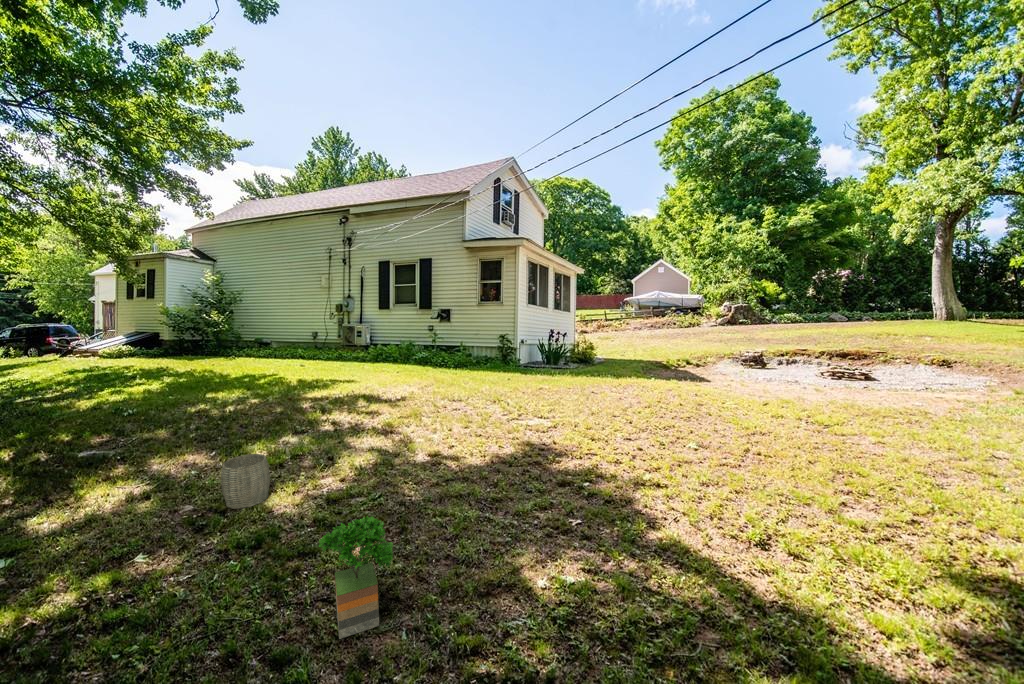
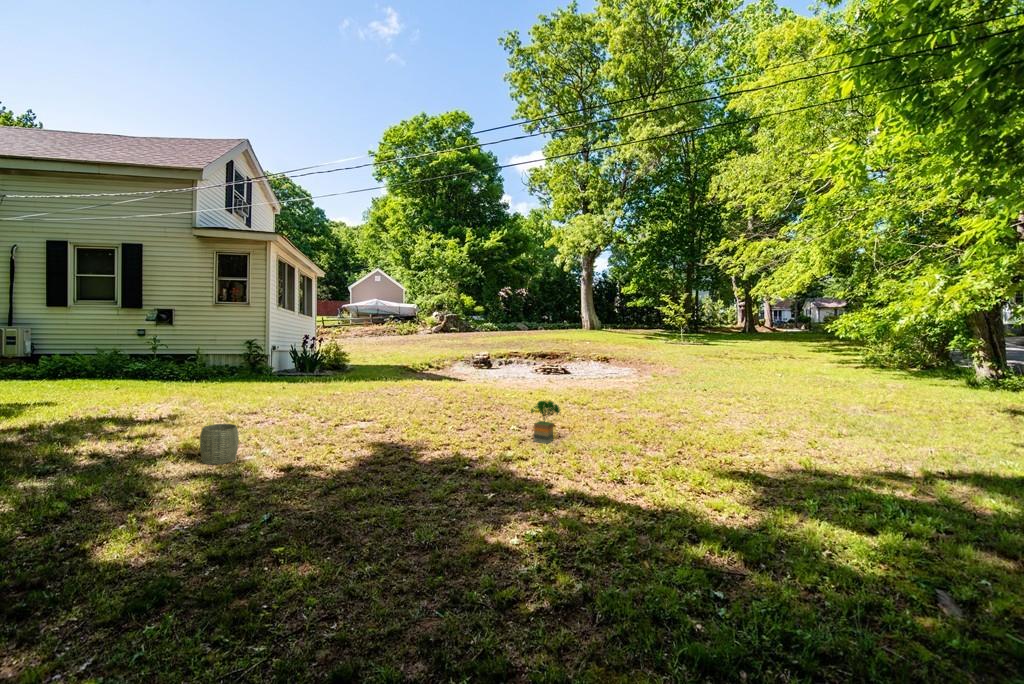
potted tree: present [319,516,393,639] -> present [531,401,560,444]

